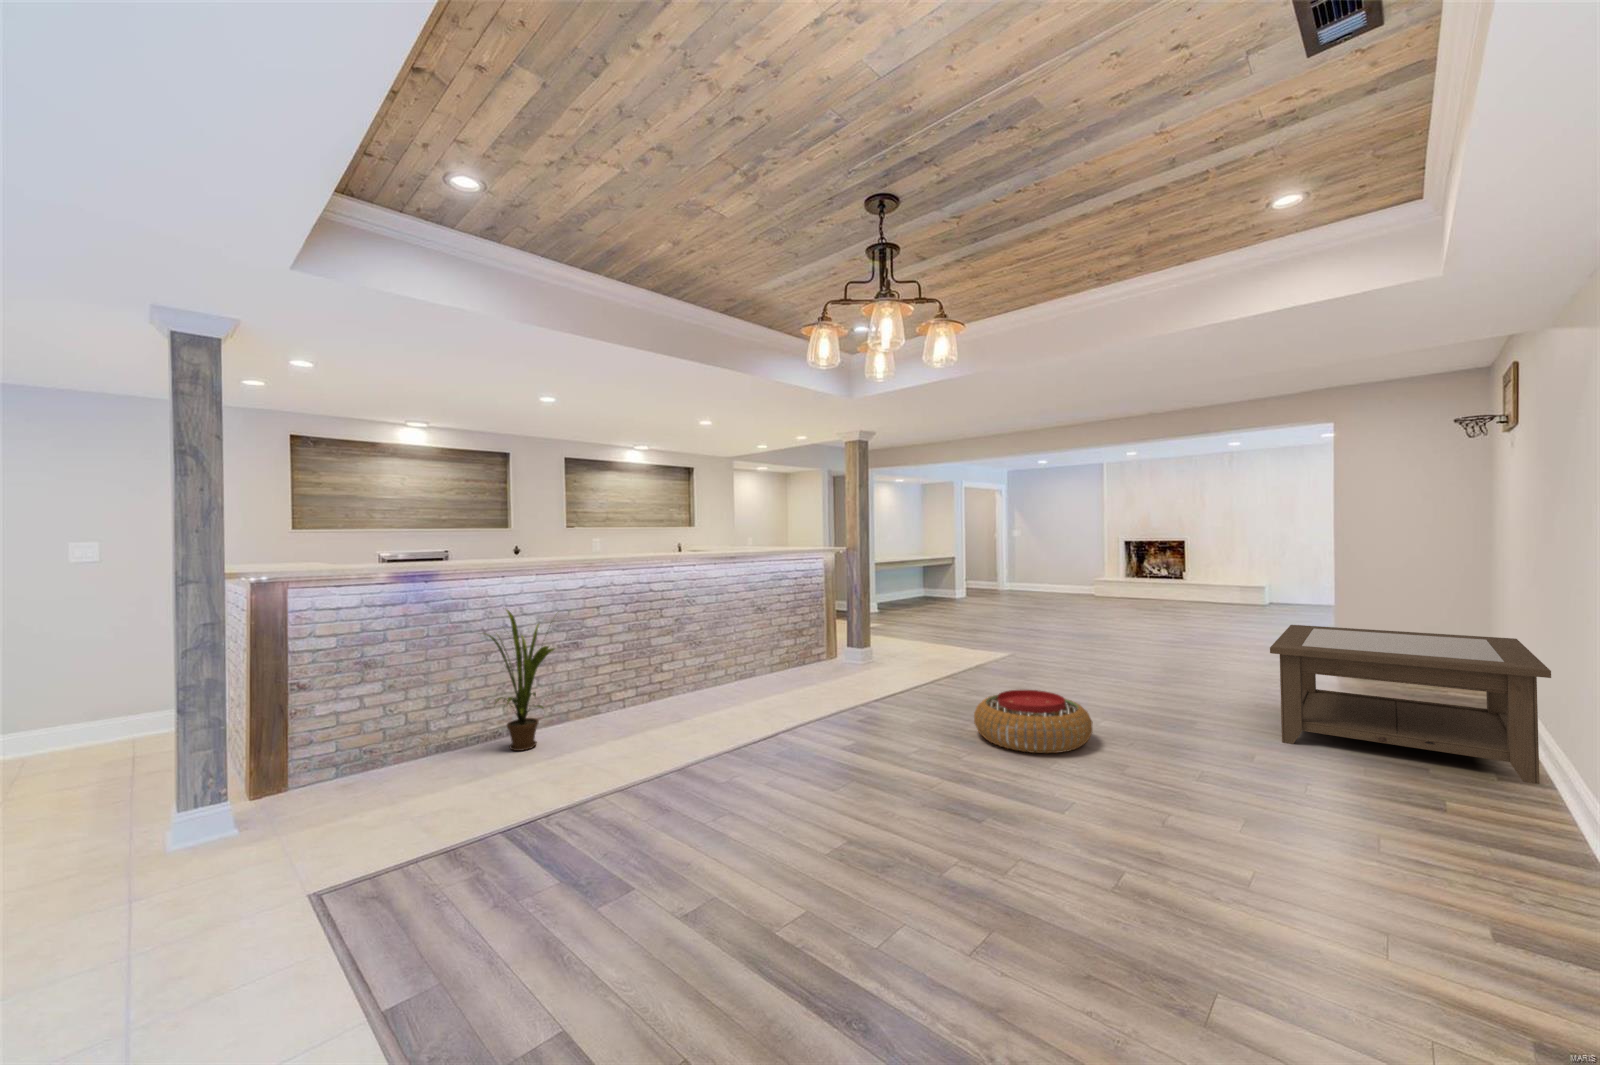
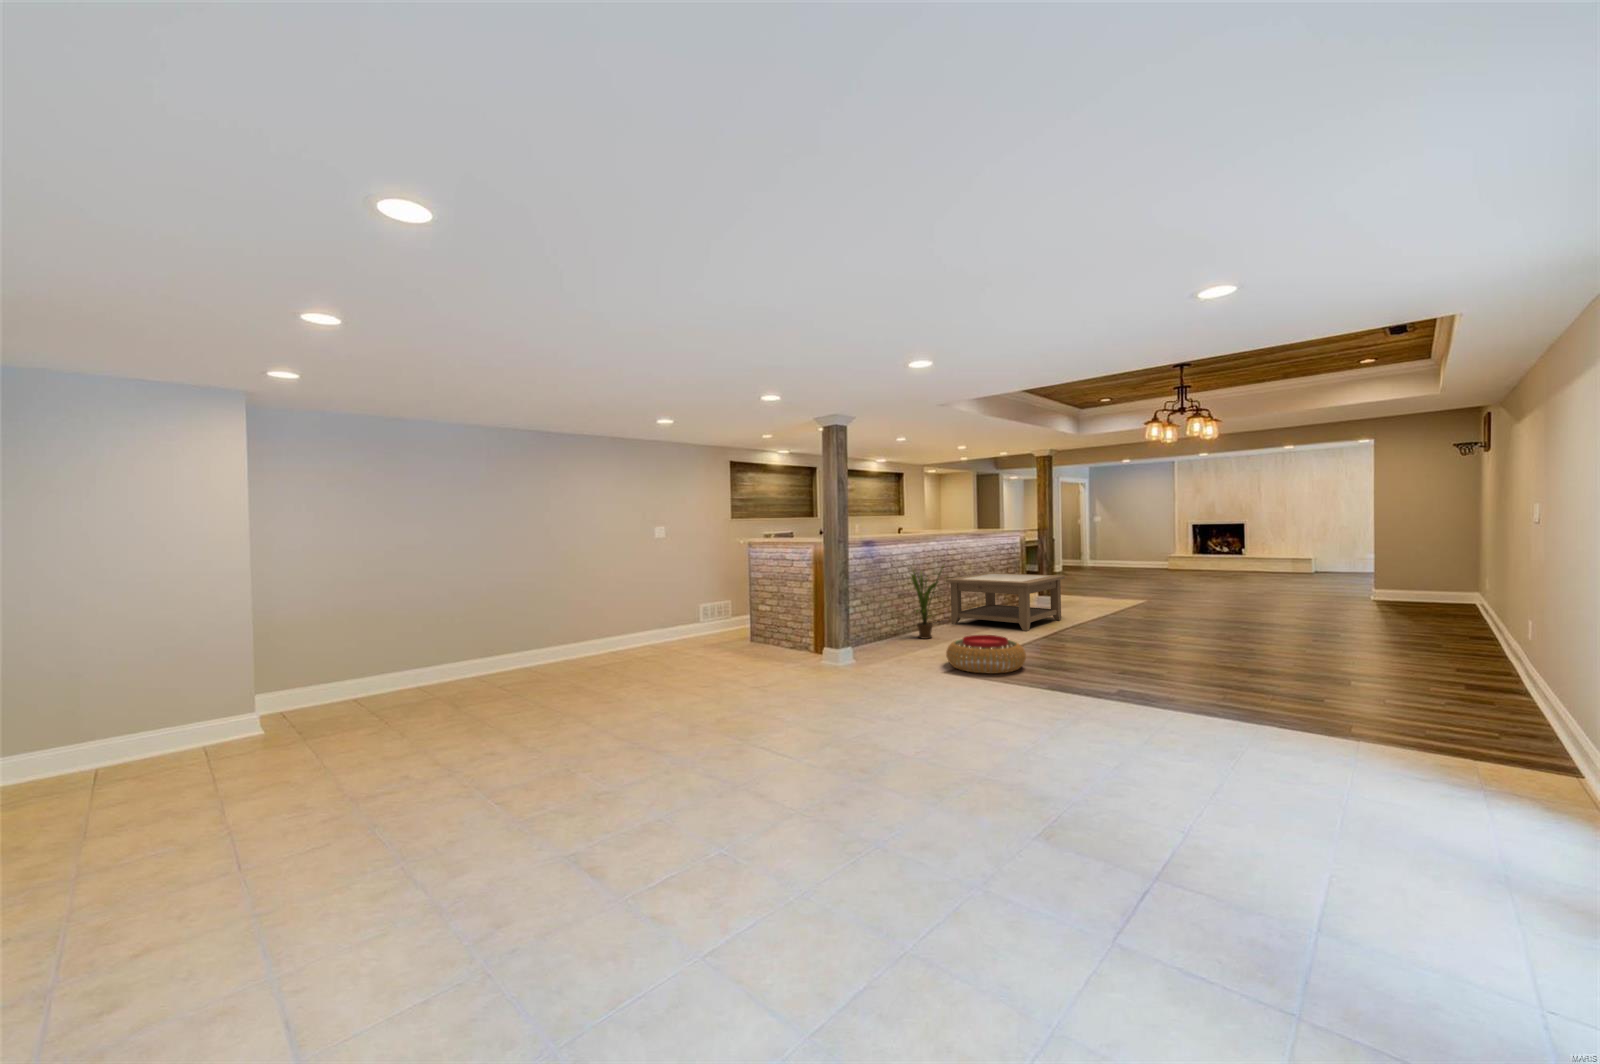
coffee table: present [1270,625,1551,784] -> present [946,573,1065,631]
pouf: present [974,690,1093,753] -> present [946,635,1026,674]

